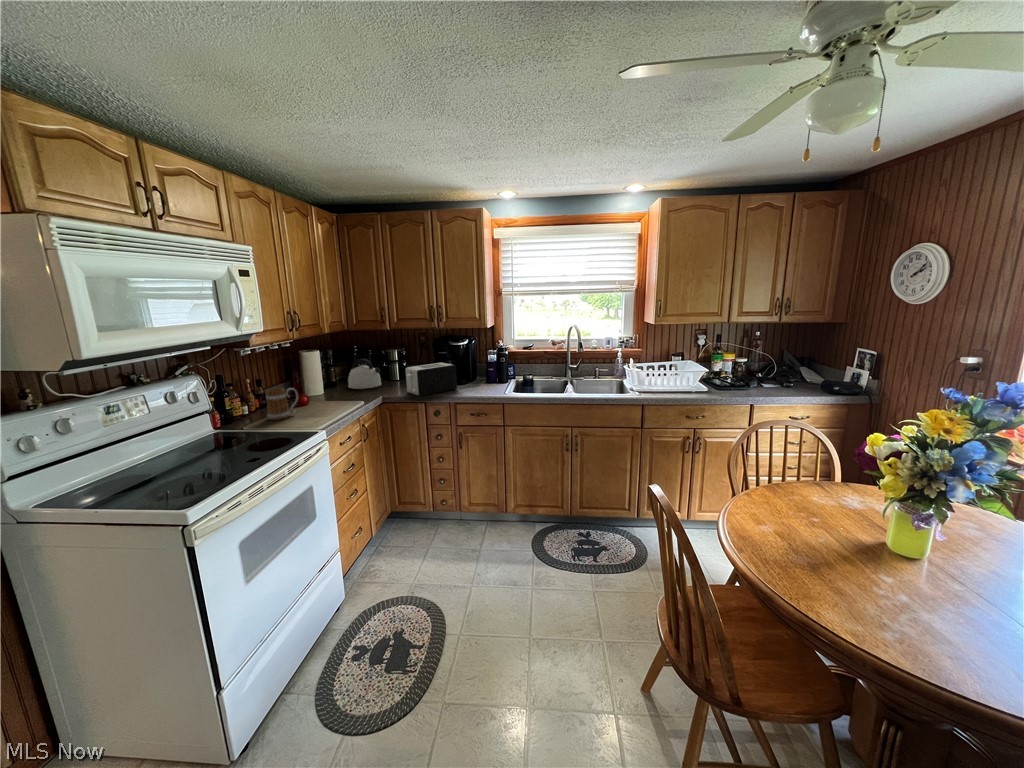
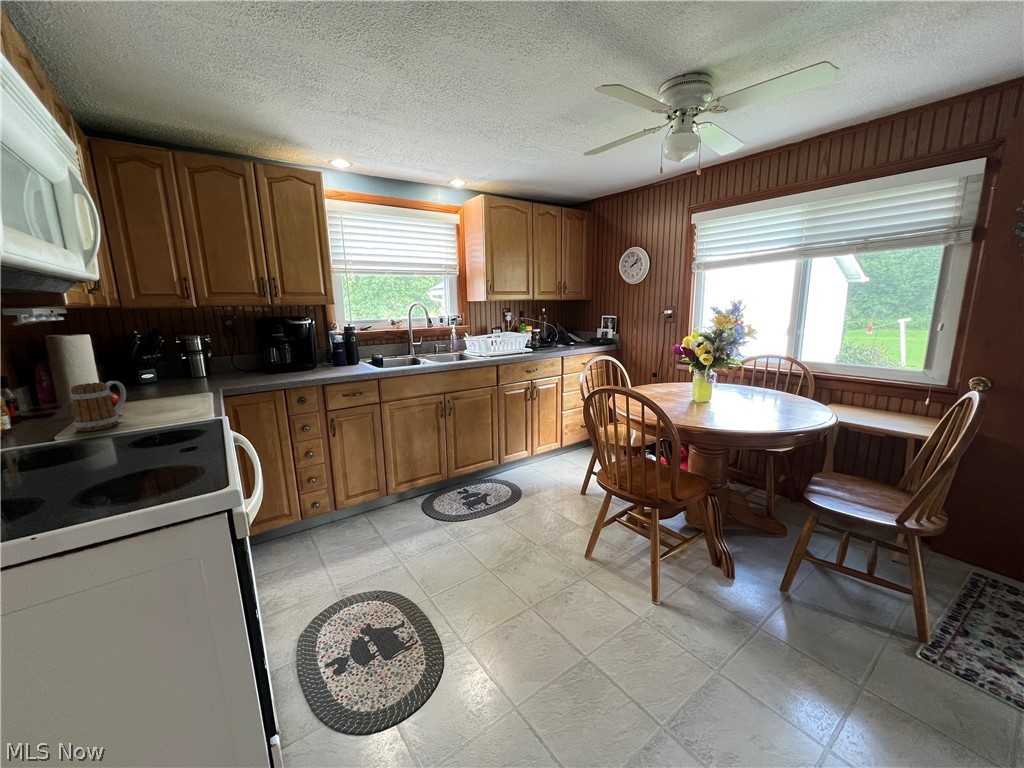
kettle: present [348,359,381,389] -> none [131,348,190,390]
toaster: present [405,363,457,396] -> none [248,345,314,383]

